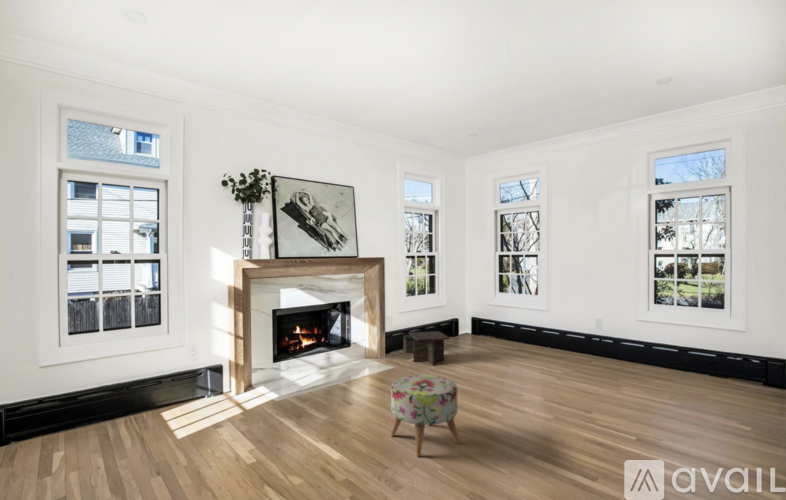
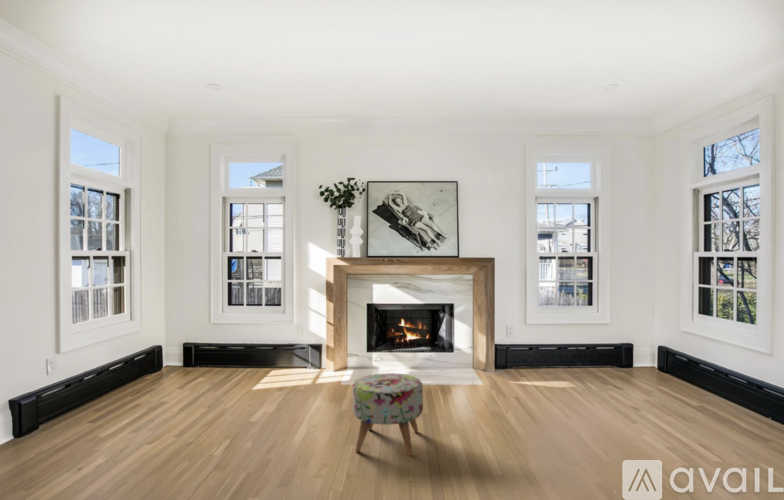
coffee table: present [403,331,450,365] -> none [509,341,558,383]

